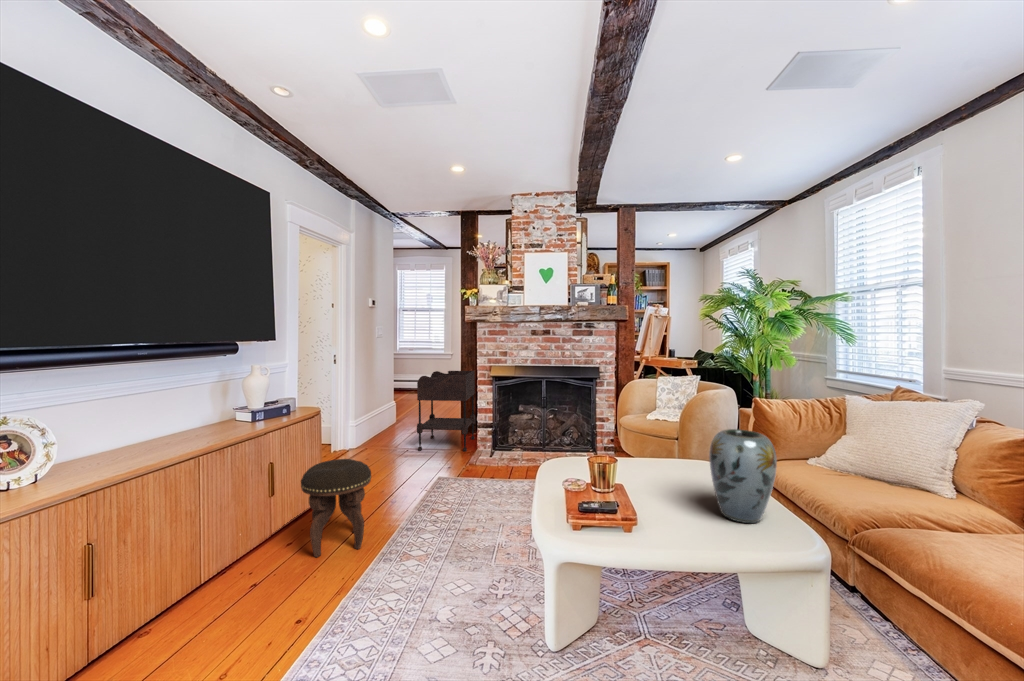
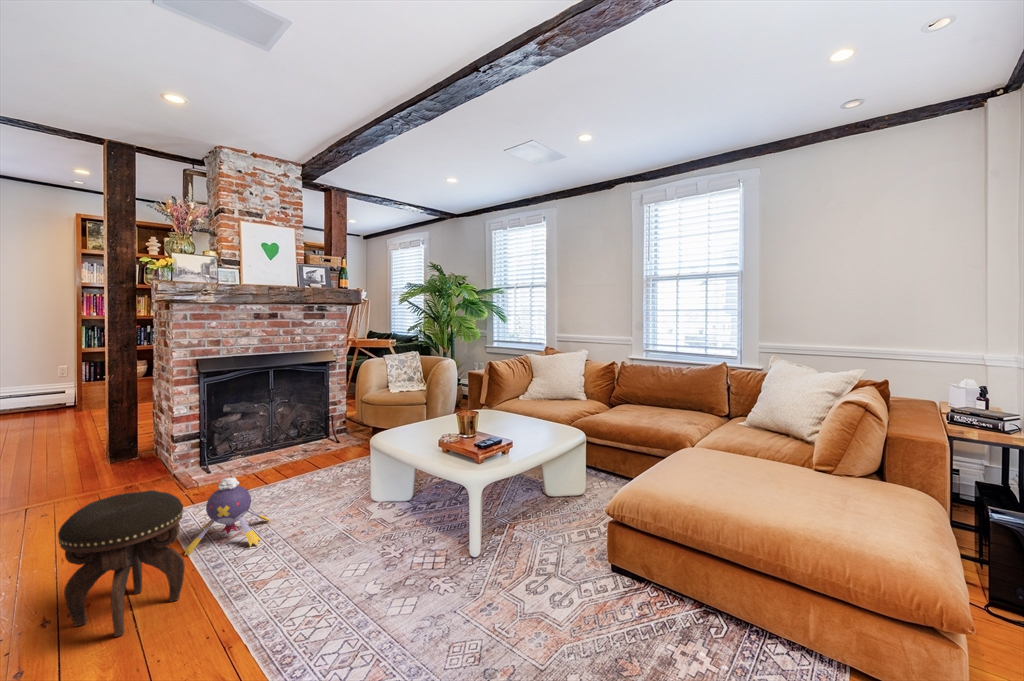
side table: present [417,371,475,451] -> none [54,367,164,492]
vase: present [709,429,777,523] -> none [517,377,555,434]
plush toy: none [399,467,466,532] -> present [184,477,270,555]

